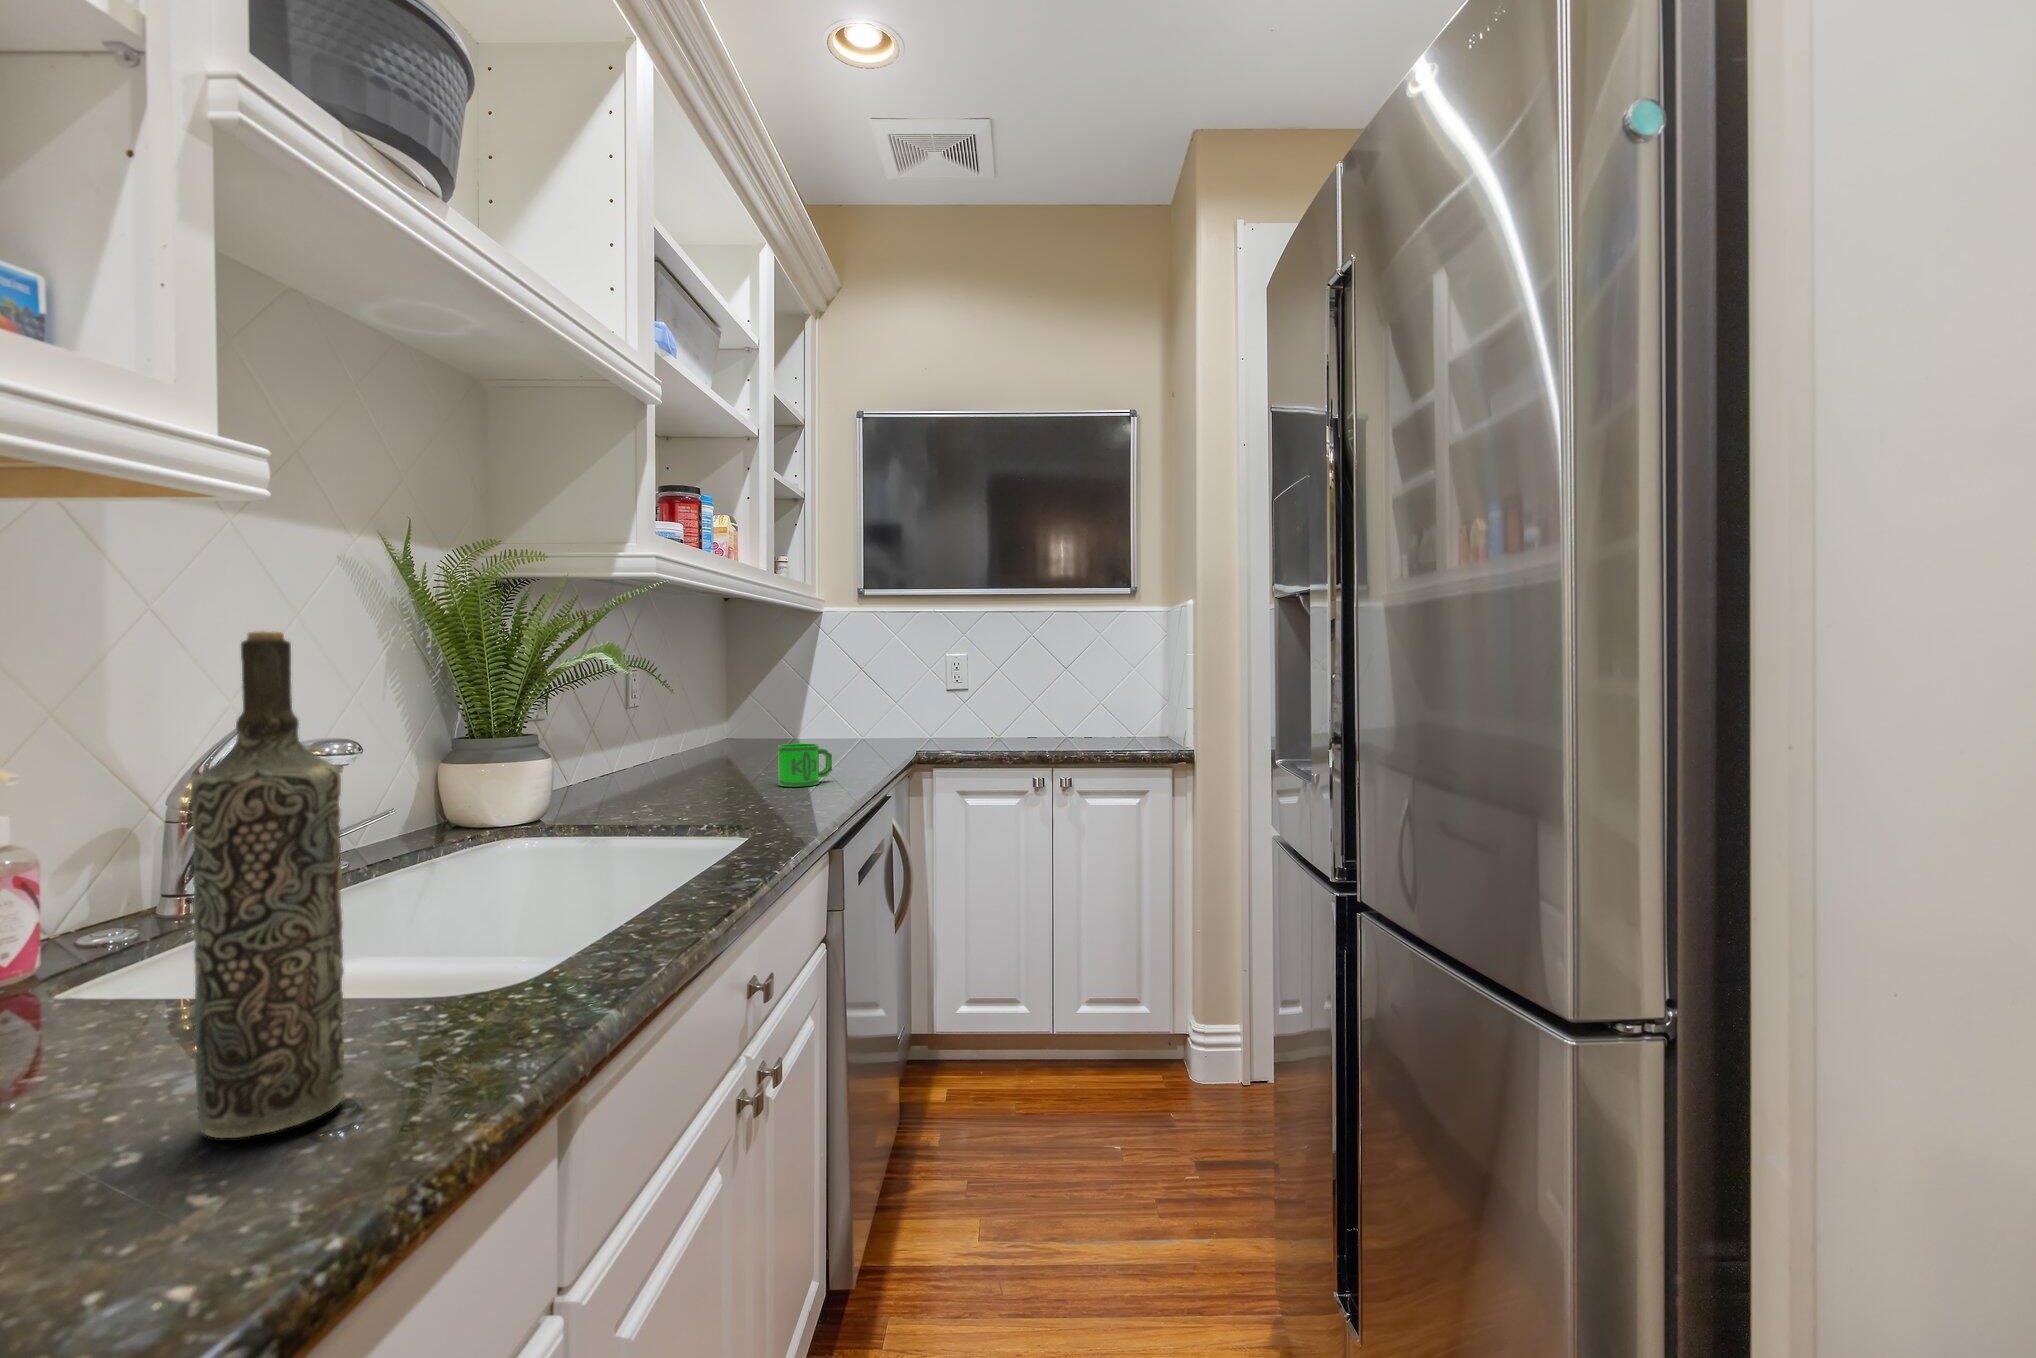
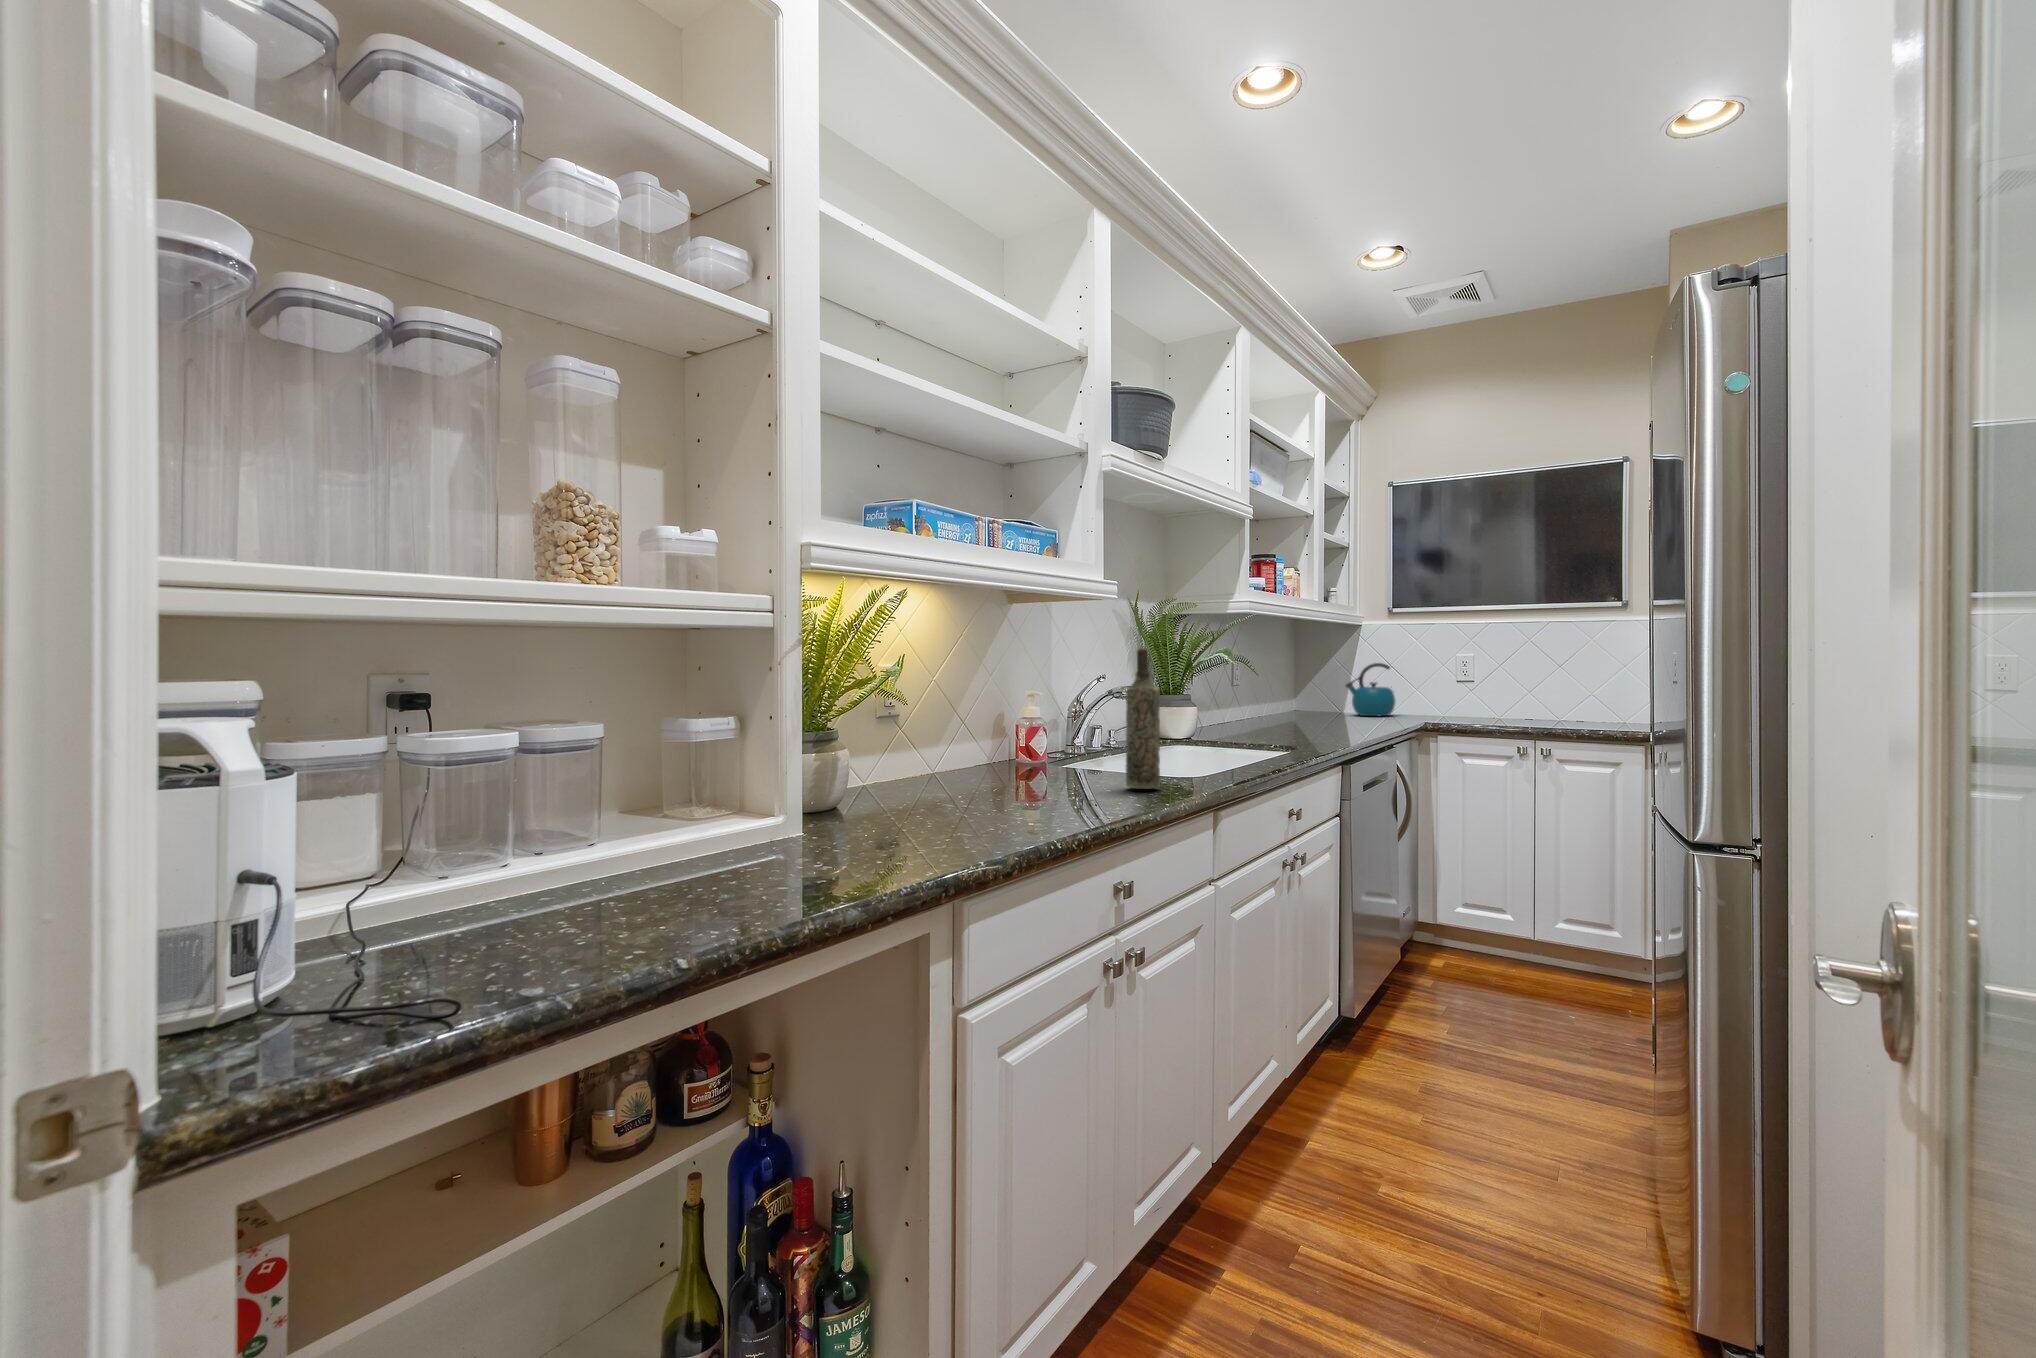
kettle: none [802,667,872,743] -> present [1346,663,1395,716]
mug: present [778,744,832,787] -> none [1320,709,1354,735]

